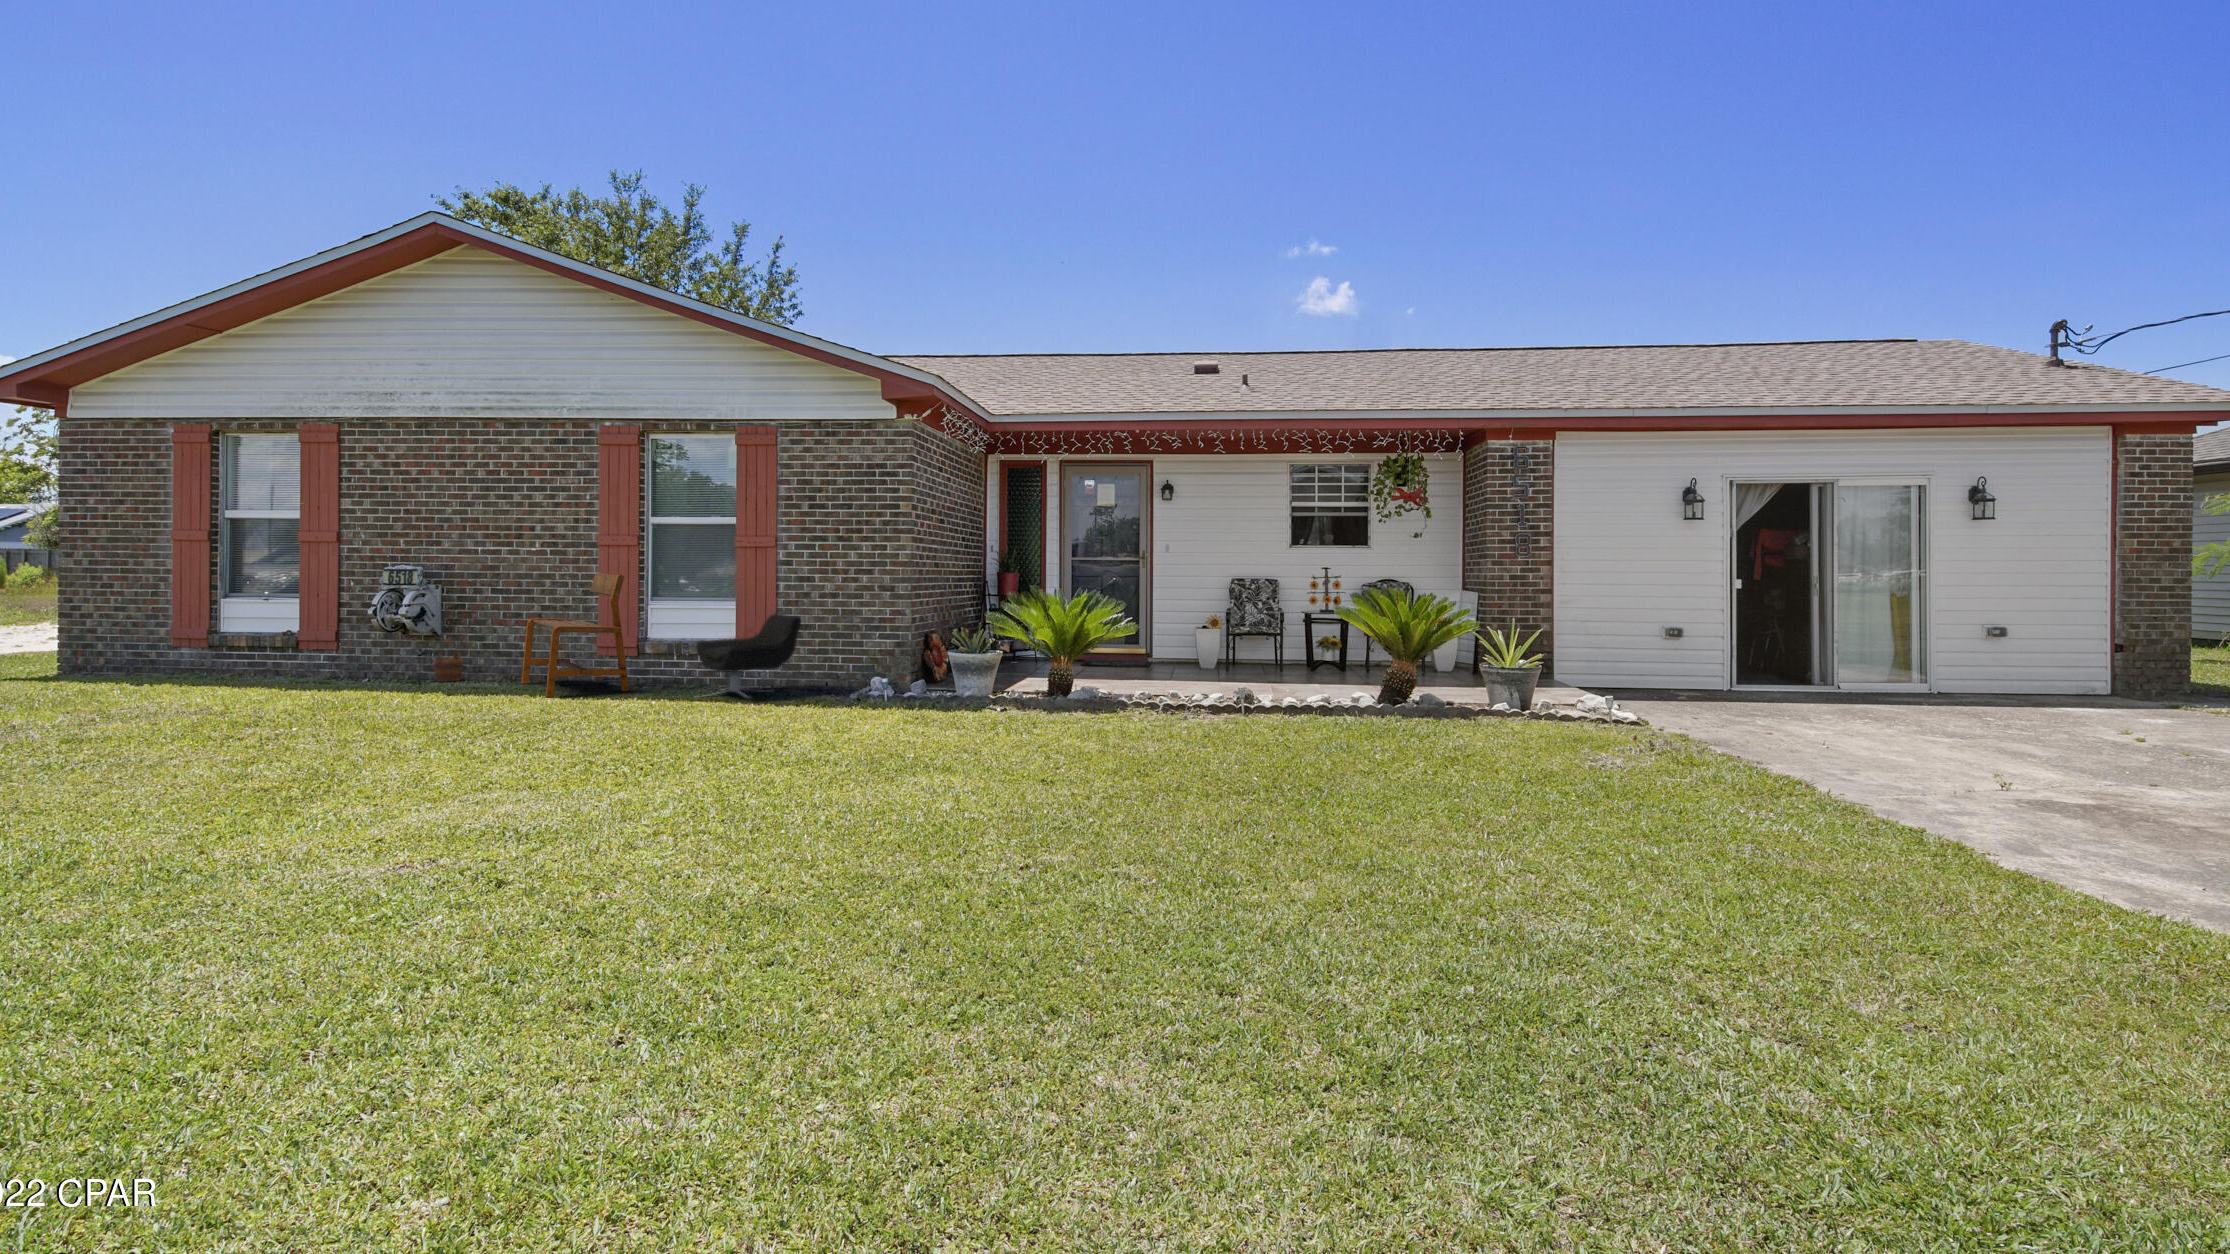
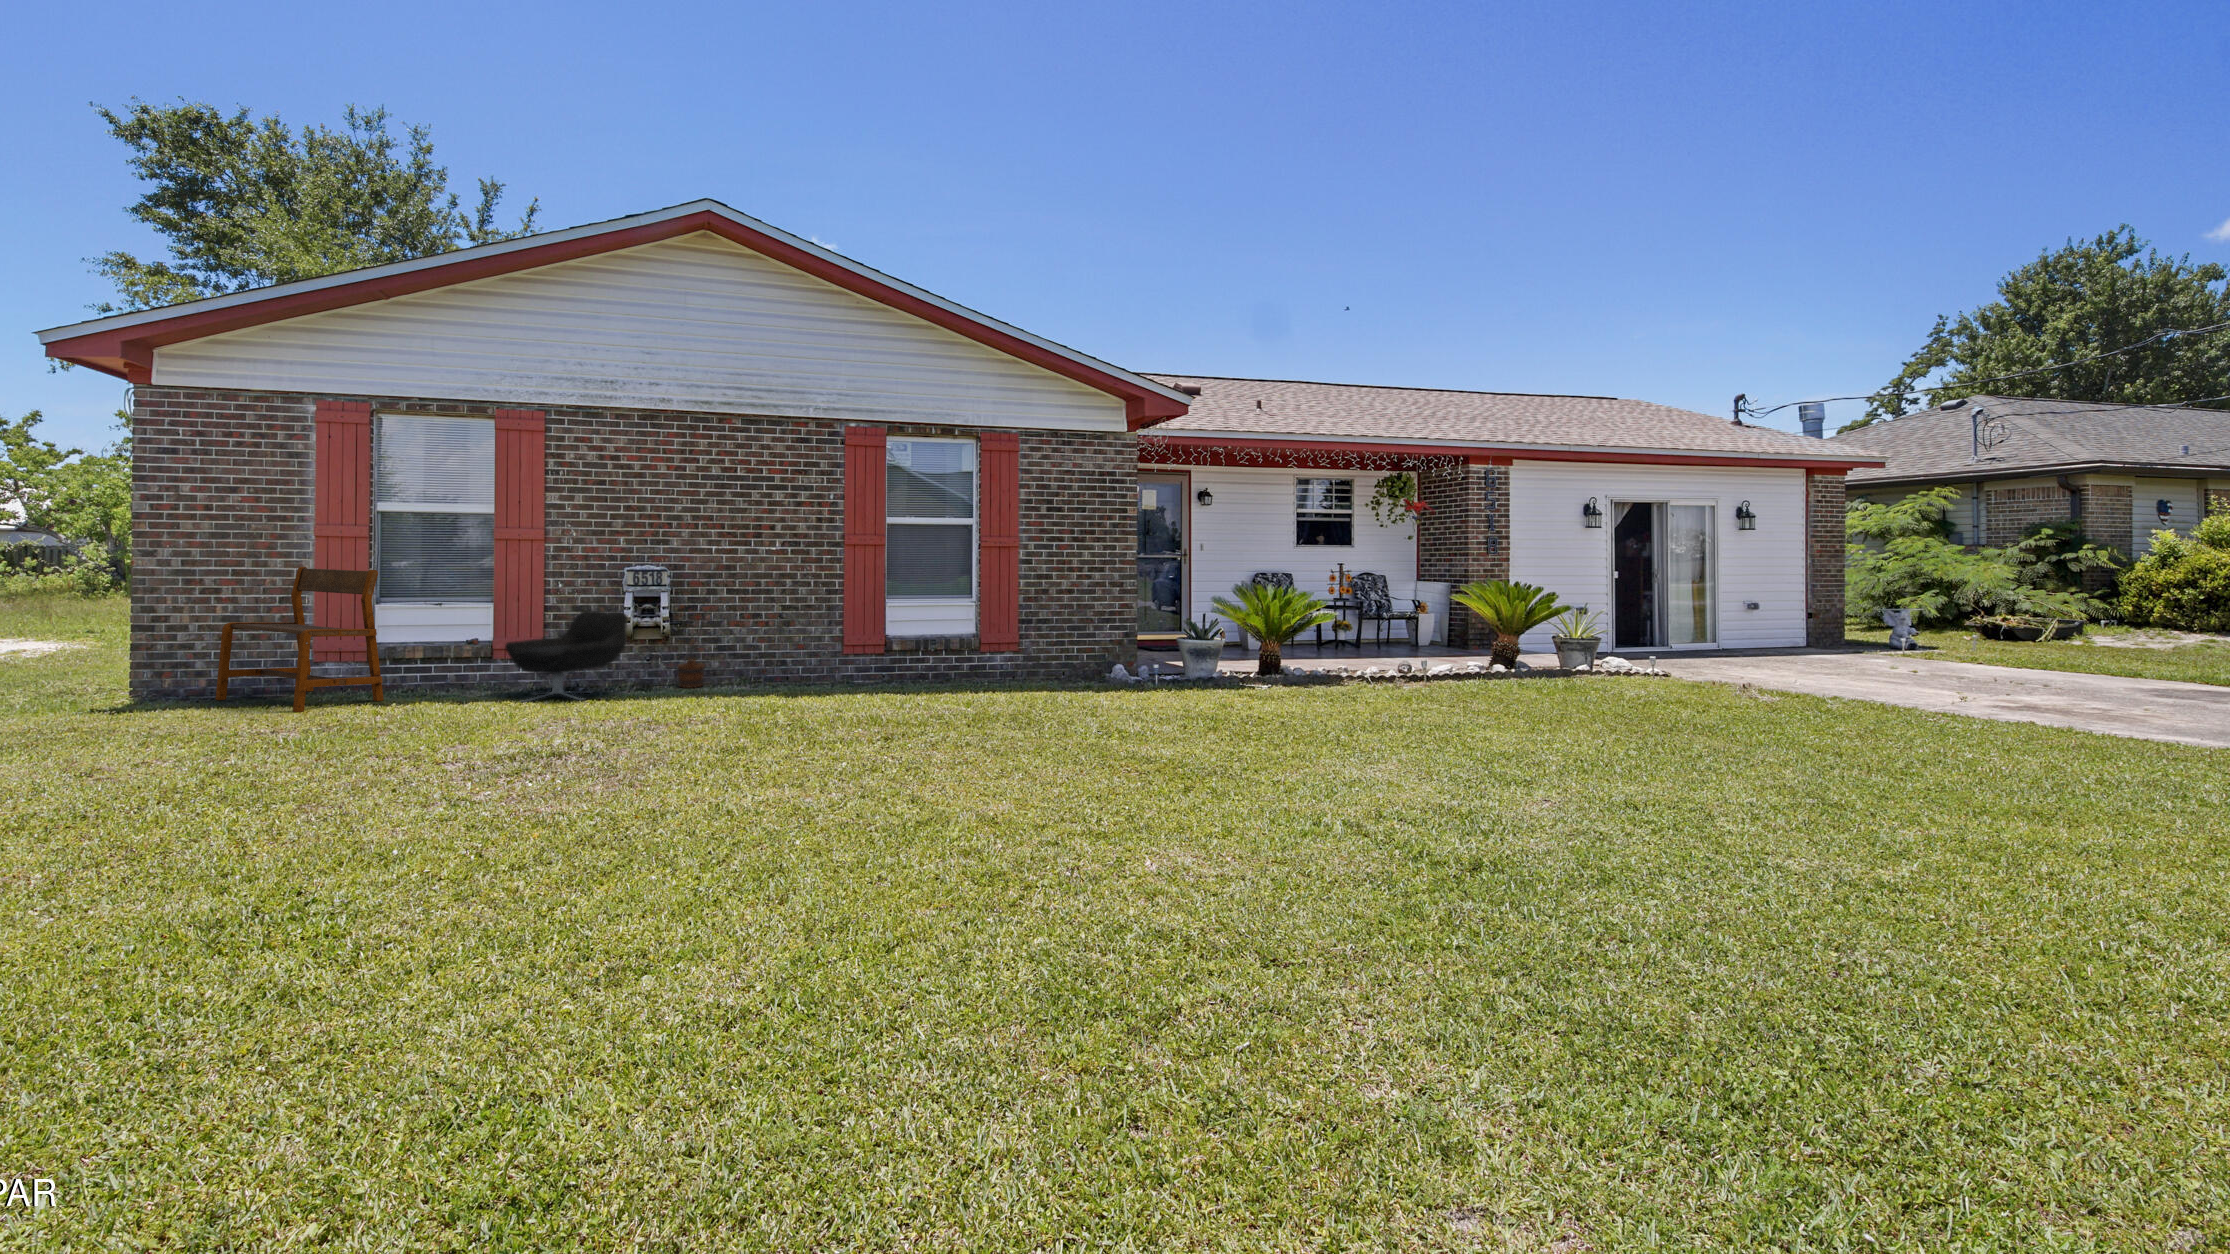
bench: present [521,573,629,697] -> present [216,567,384,712]
lounge chair: present [696,614,801,698] -> present [505,610,628,701]

